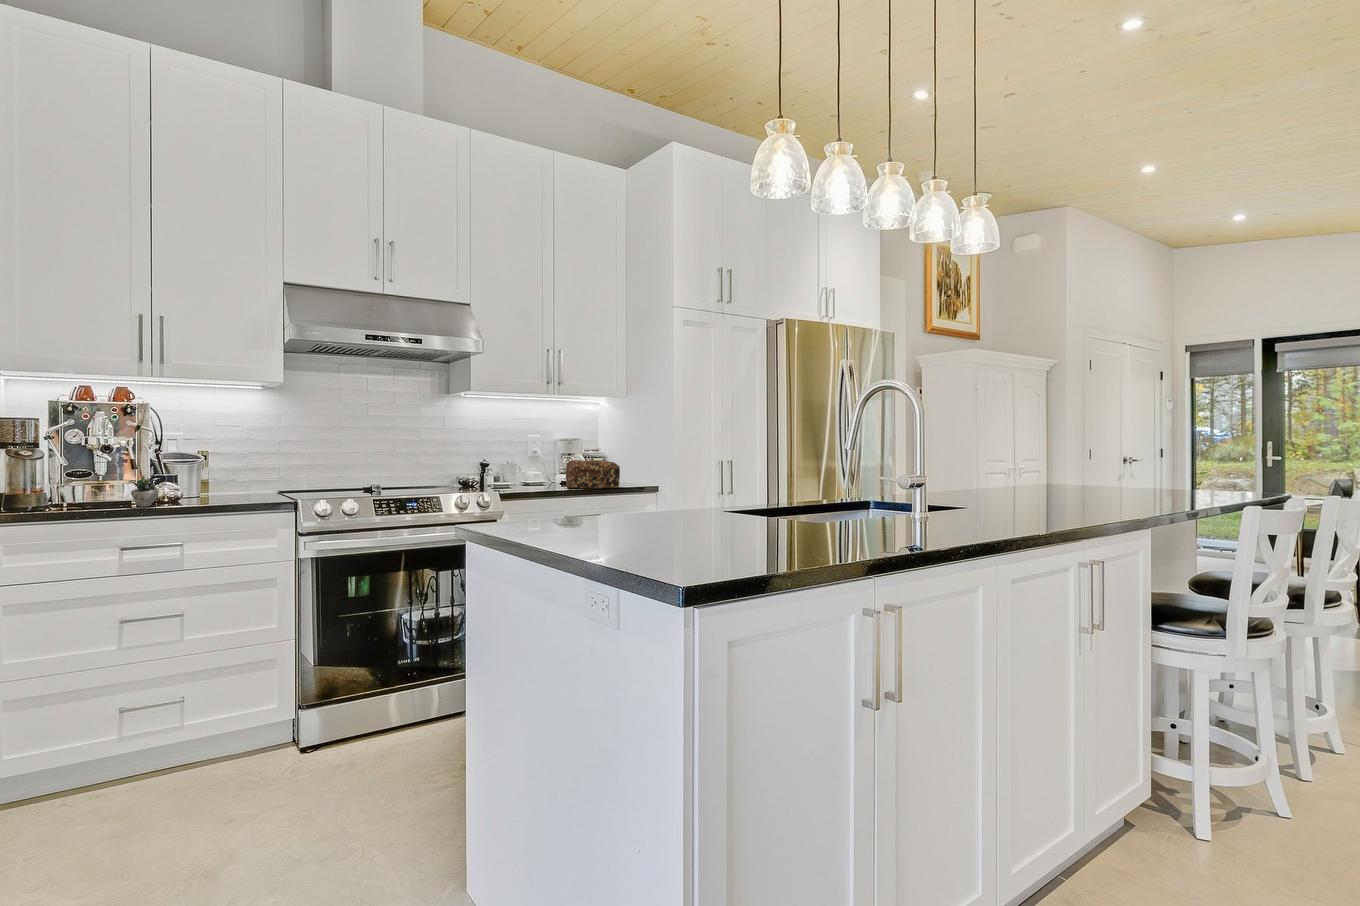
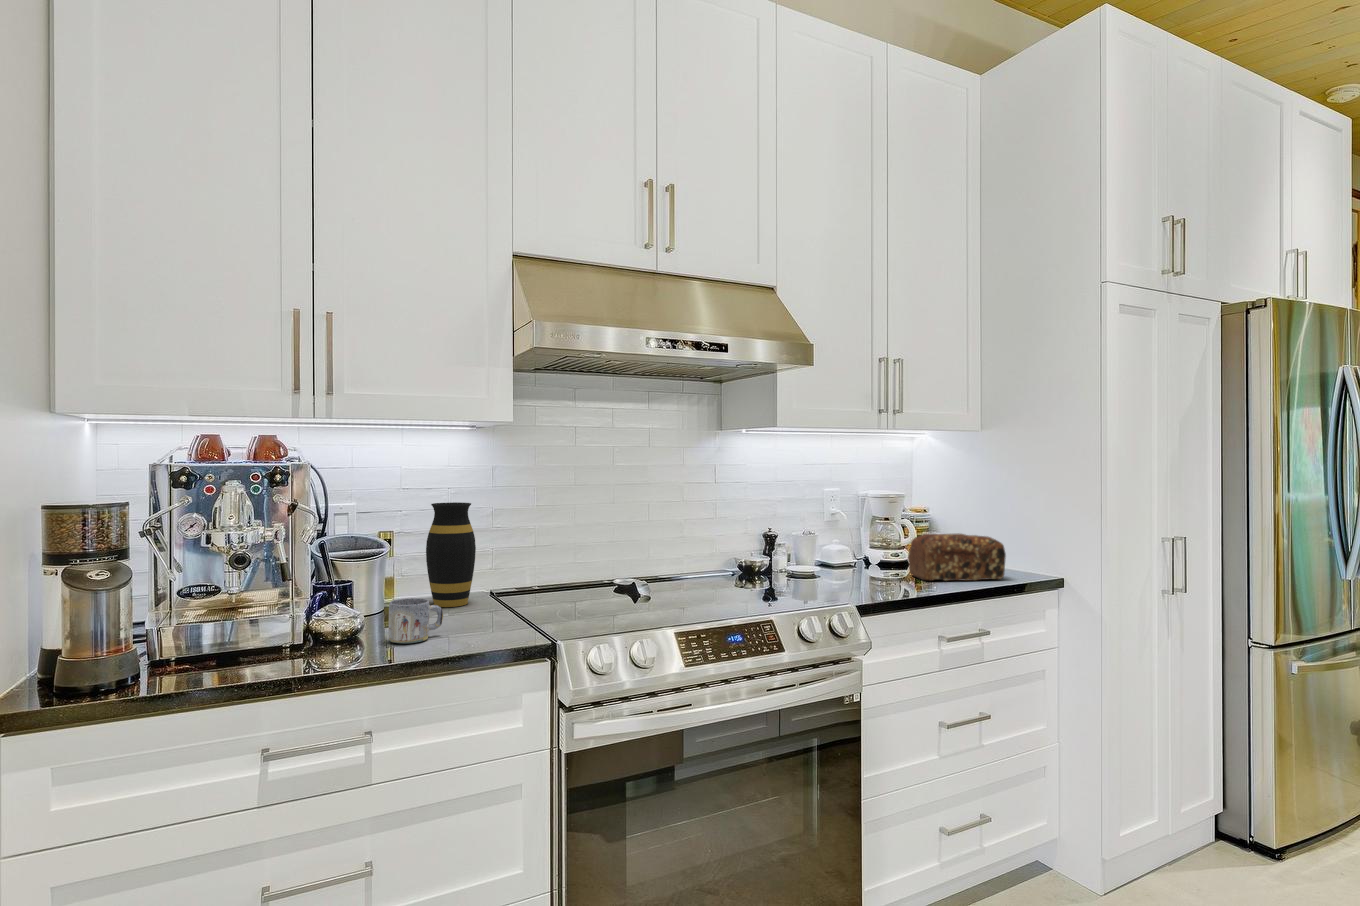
vase: none [229,434,264,496] -> present [426,502,476,607]
succulent plant: present [131,472,178,507] -> none [281,594,363,659]
mug: none [197,481,231,504] -> present [389,598,443,643]

